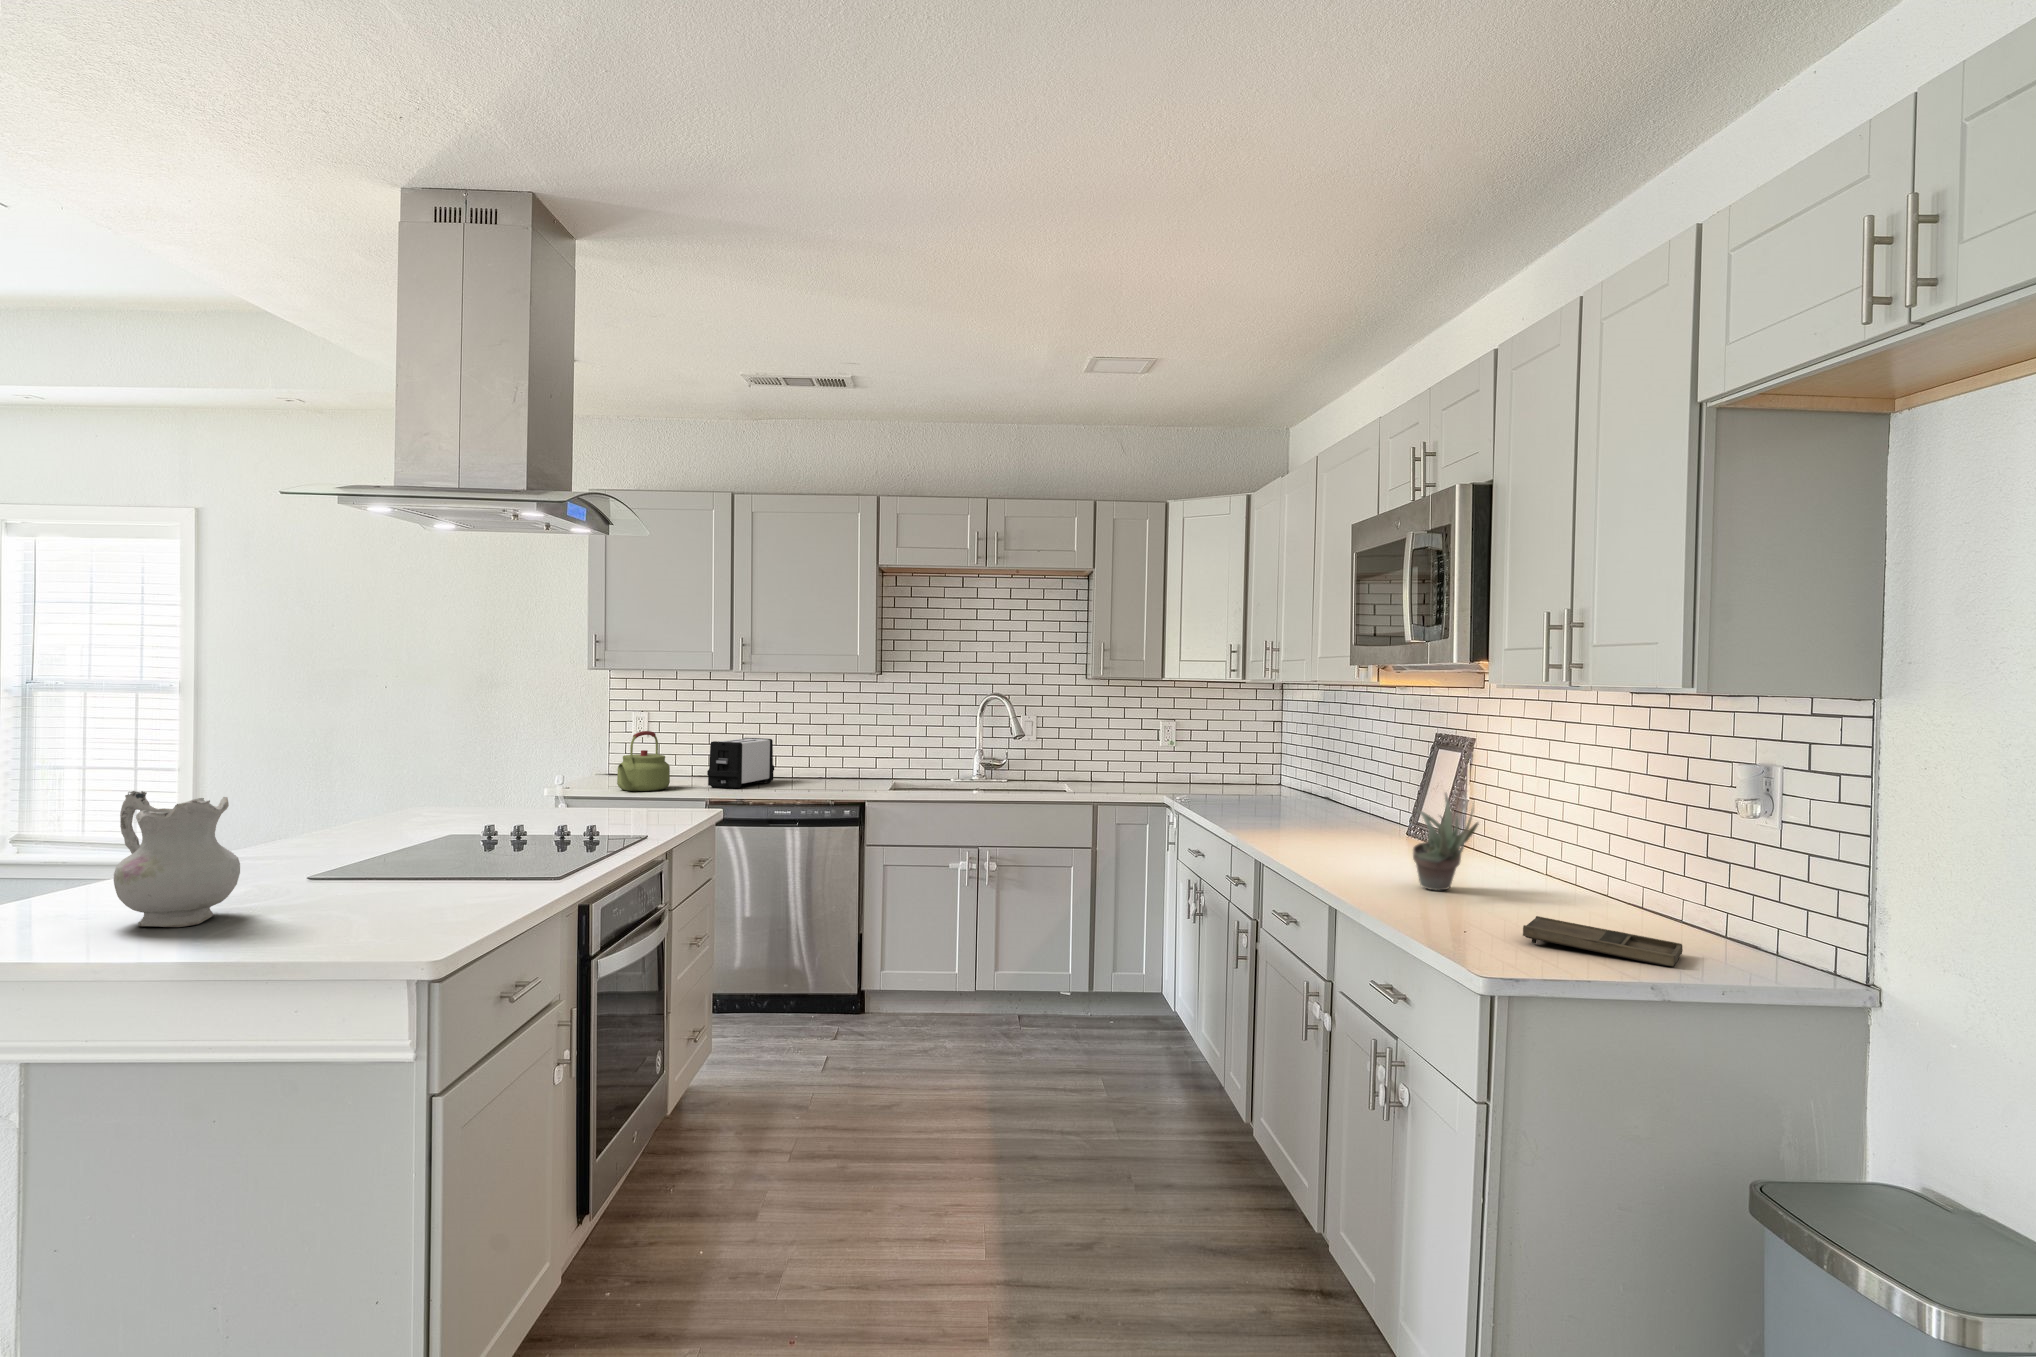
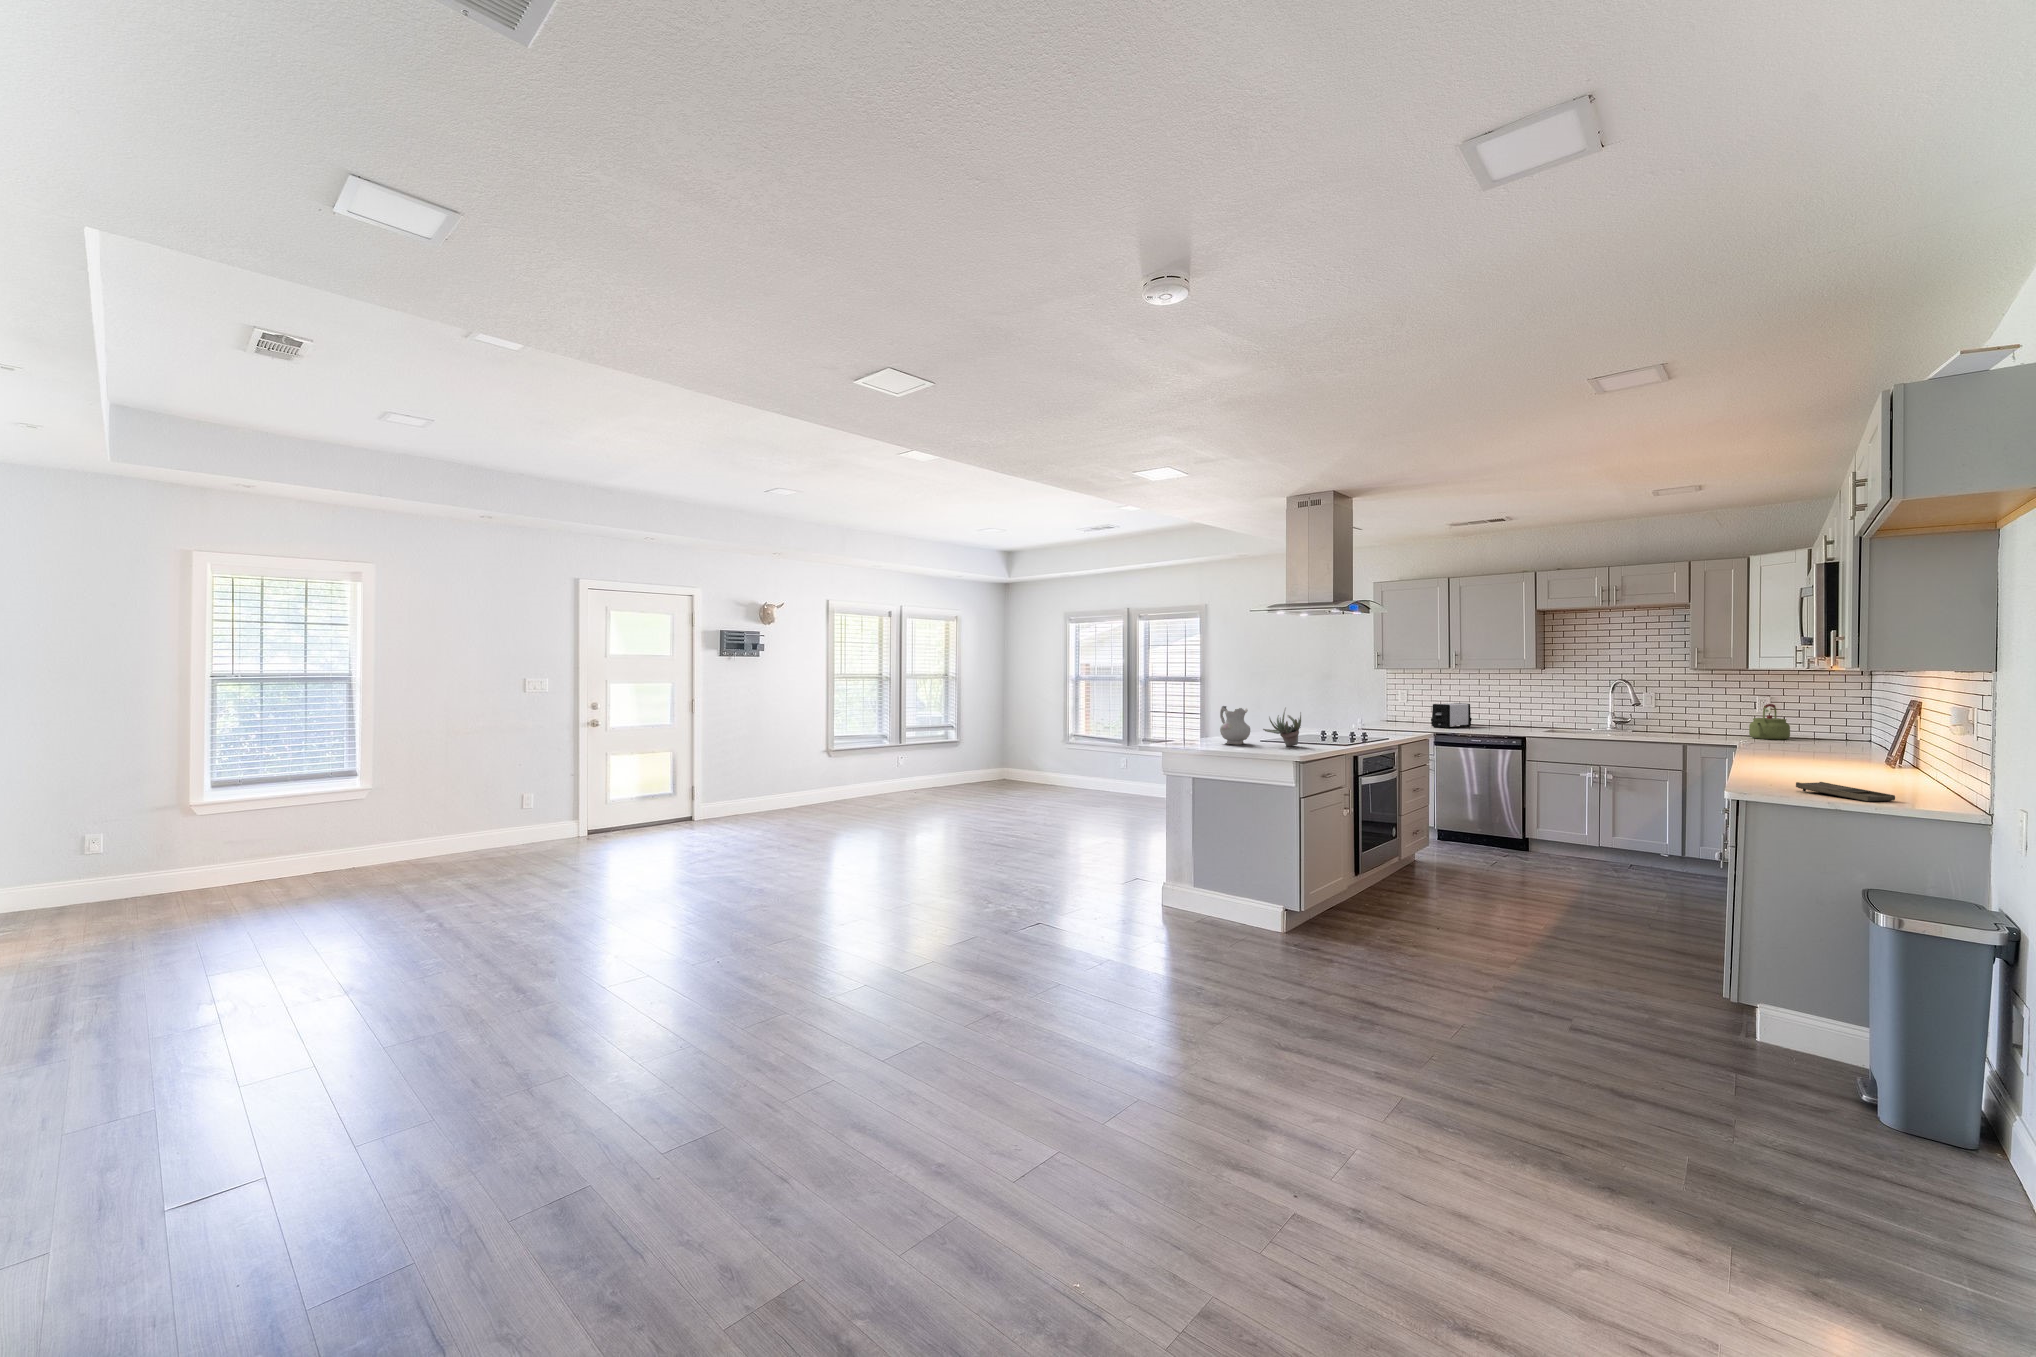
kettle: present [617,731,670,791] -> present [1749,704,1790,740]
succulent plant: present [1413,793,1479,891] -> present [1263,708,1301,746]

